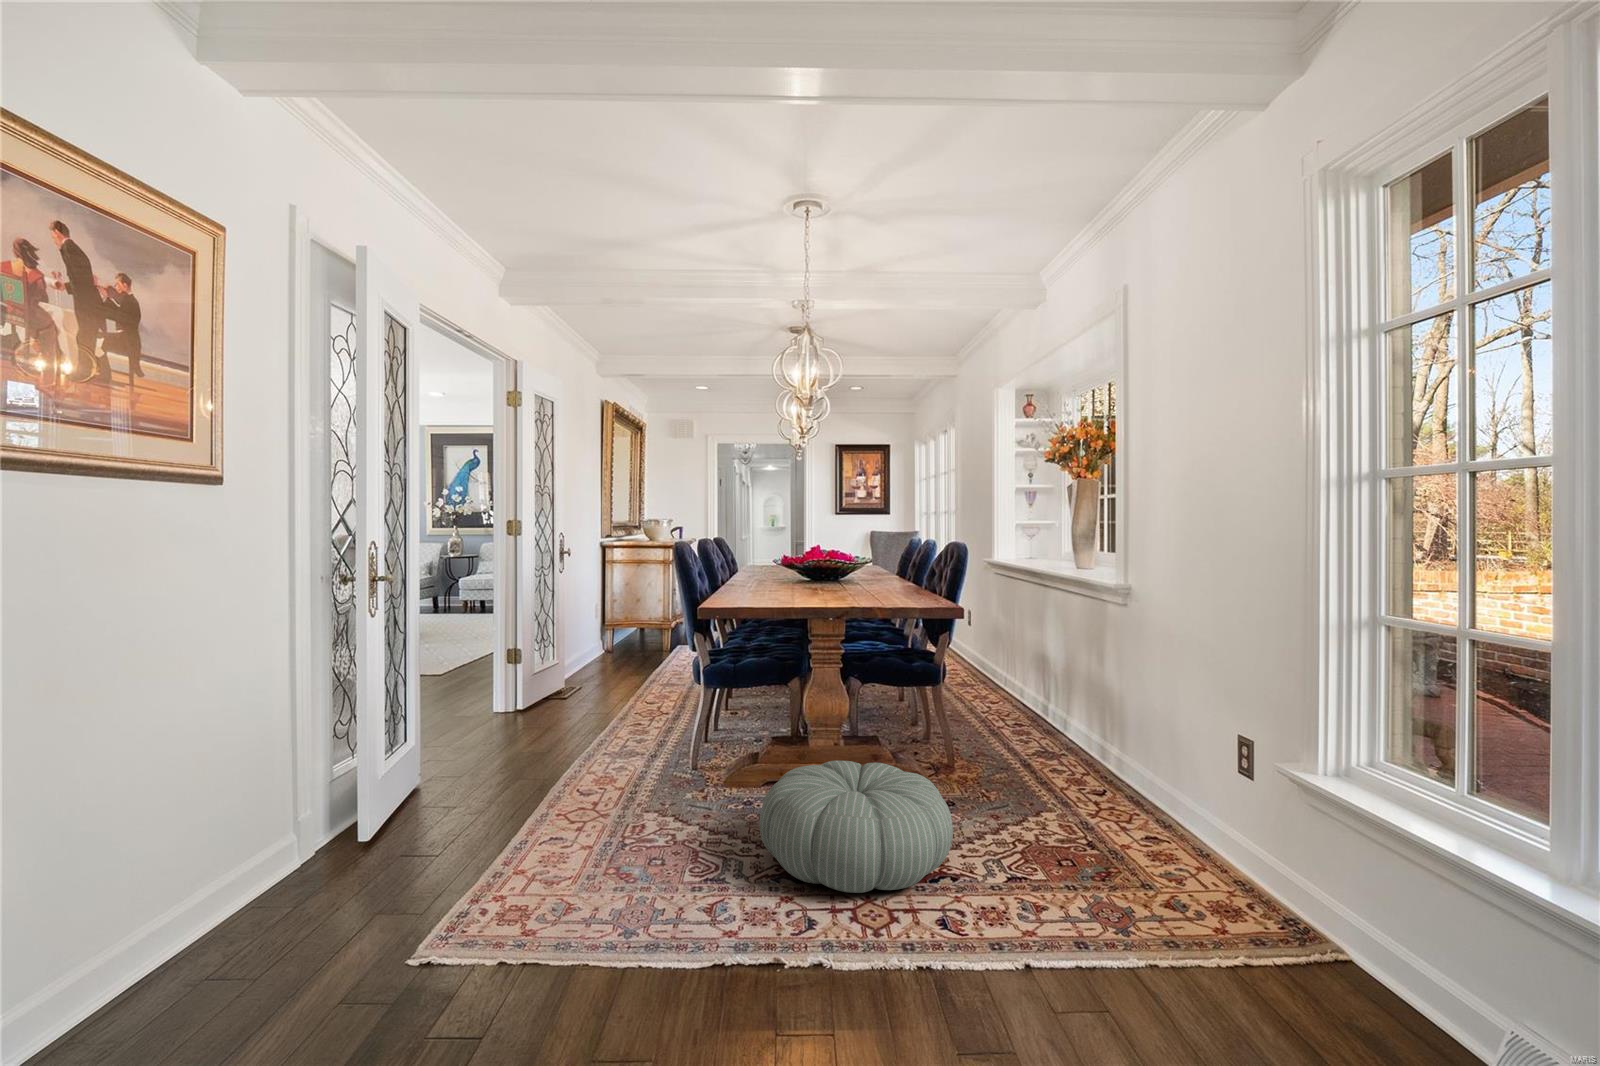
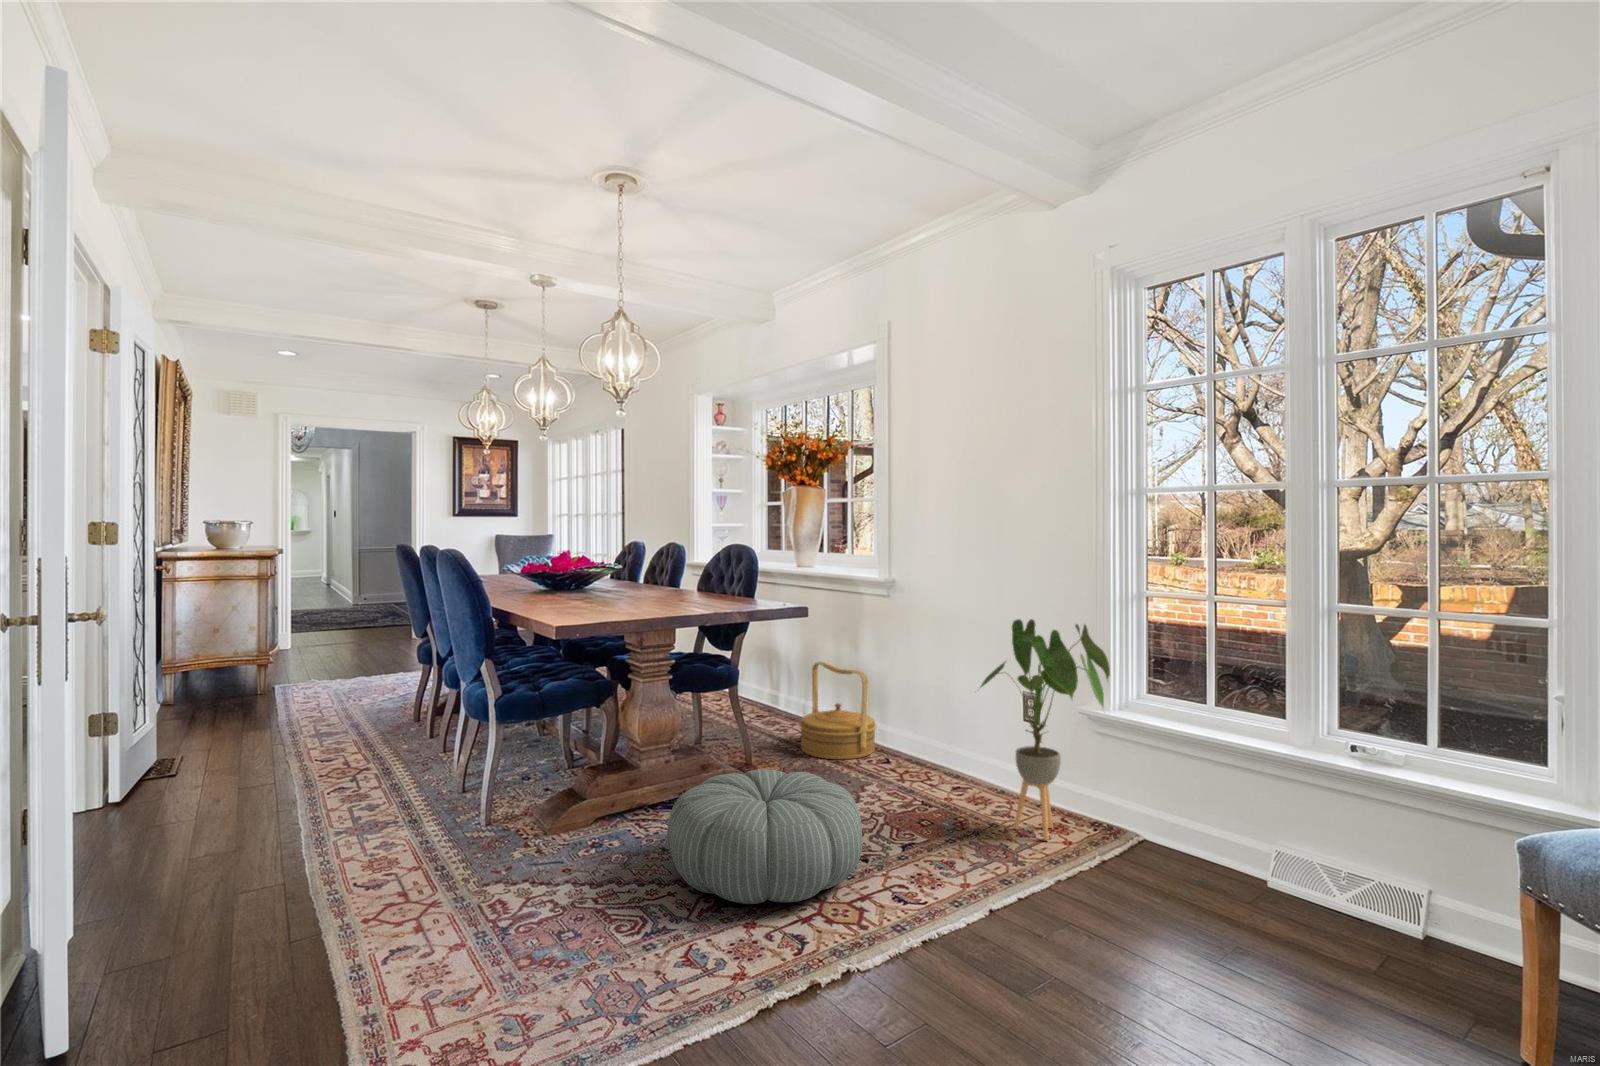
house plant: none [1128,643,1313,918] -> present [981,619,1110,841]
woven basket: none [1018,674,1106,783] -> present [800,662,877,759]

